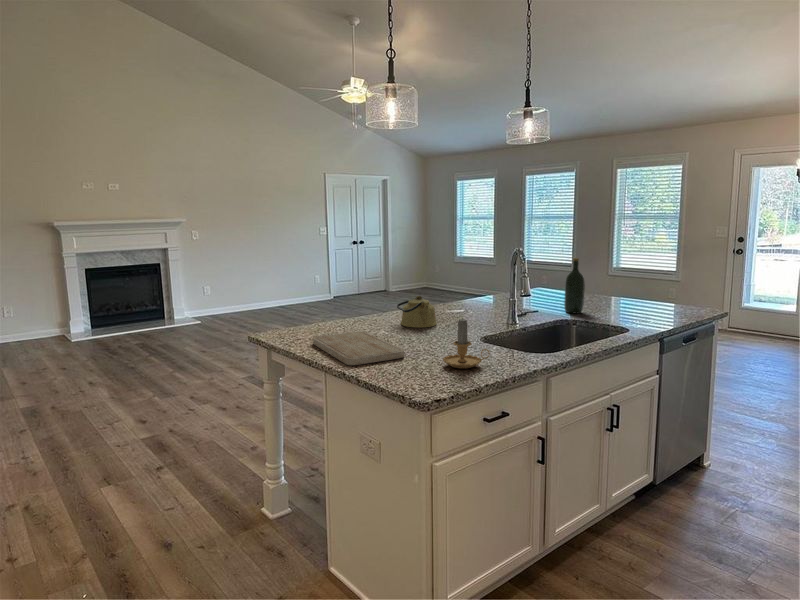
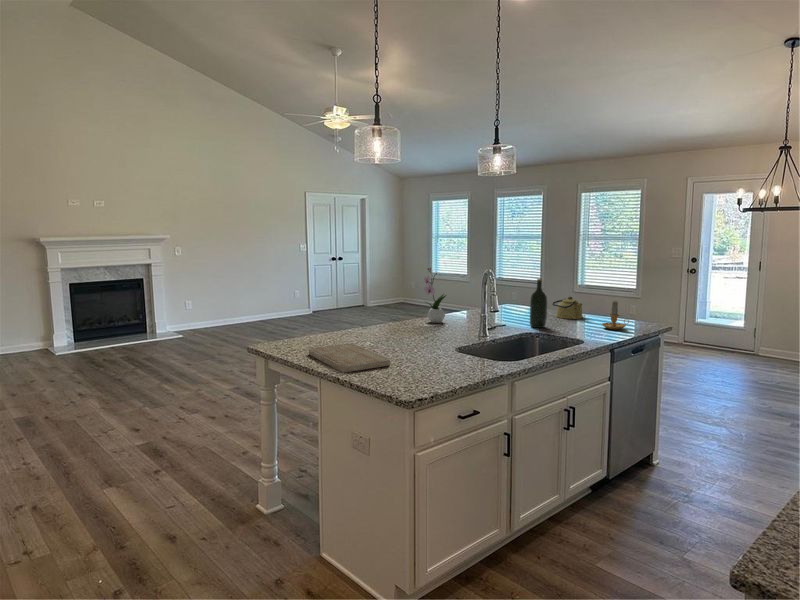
flower arrangement: none [445,247,471,308] -> present [424,268,446,323]
kettle: present [397,296,437,328] -> present [552,297,583,319]
candle: present [443,319,490,368] -> present [602,301,629,330]

